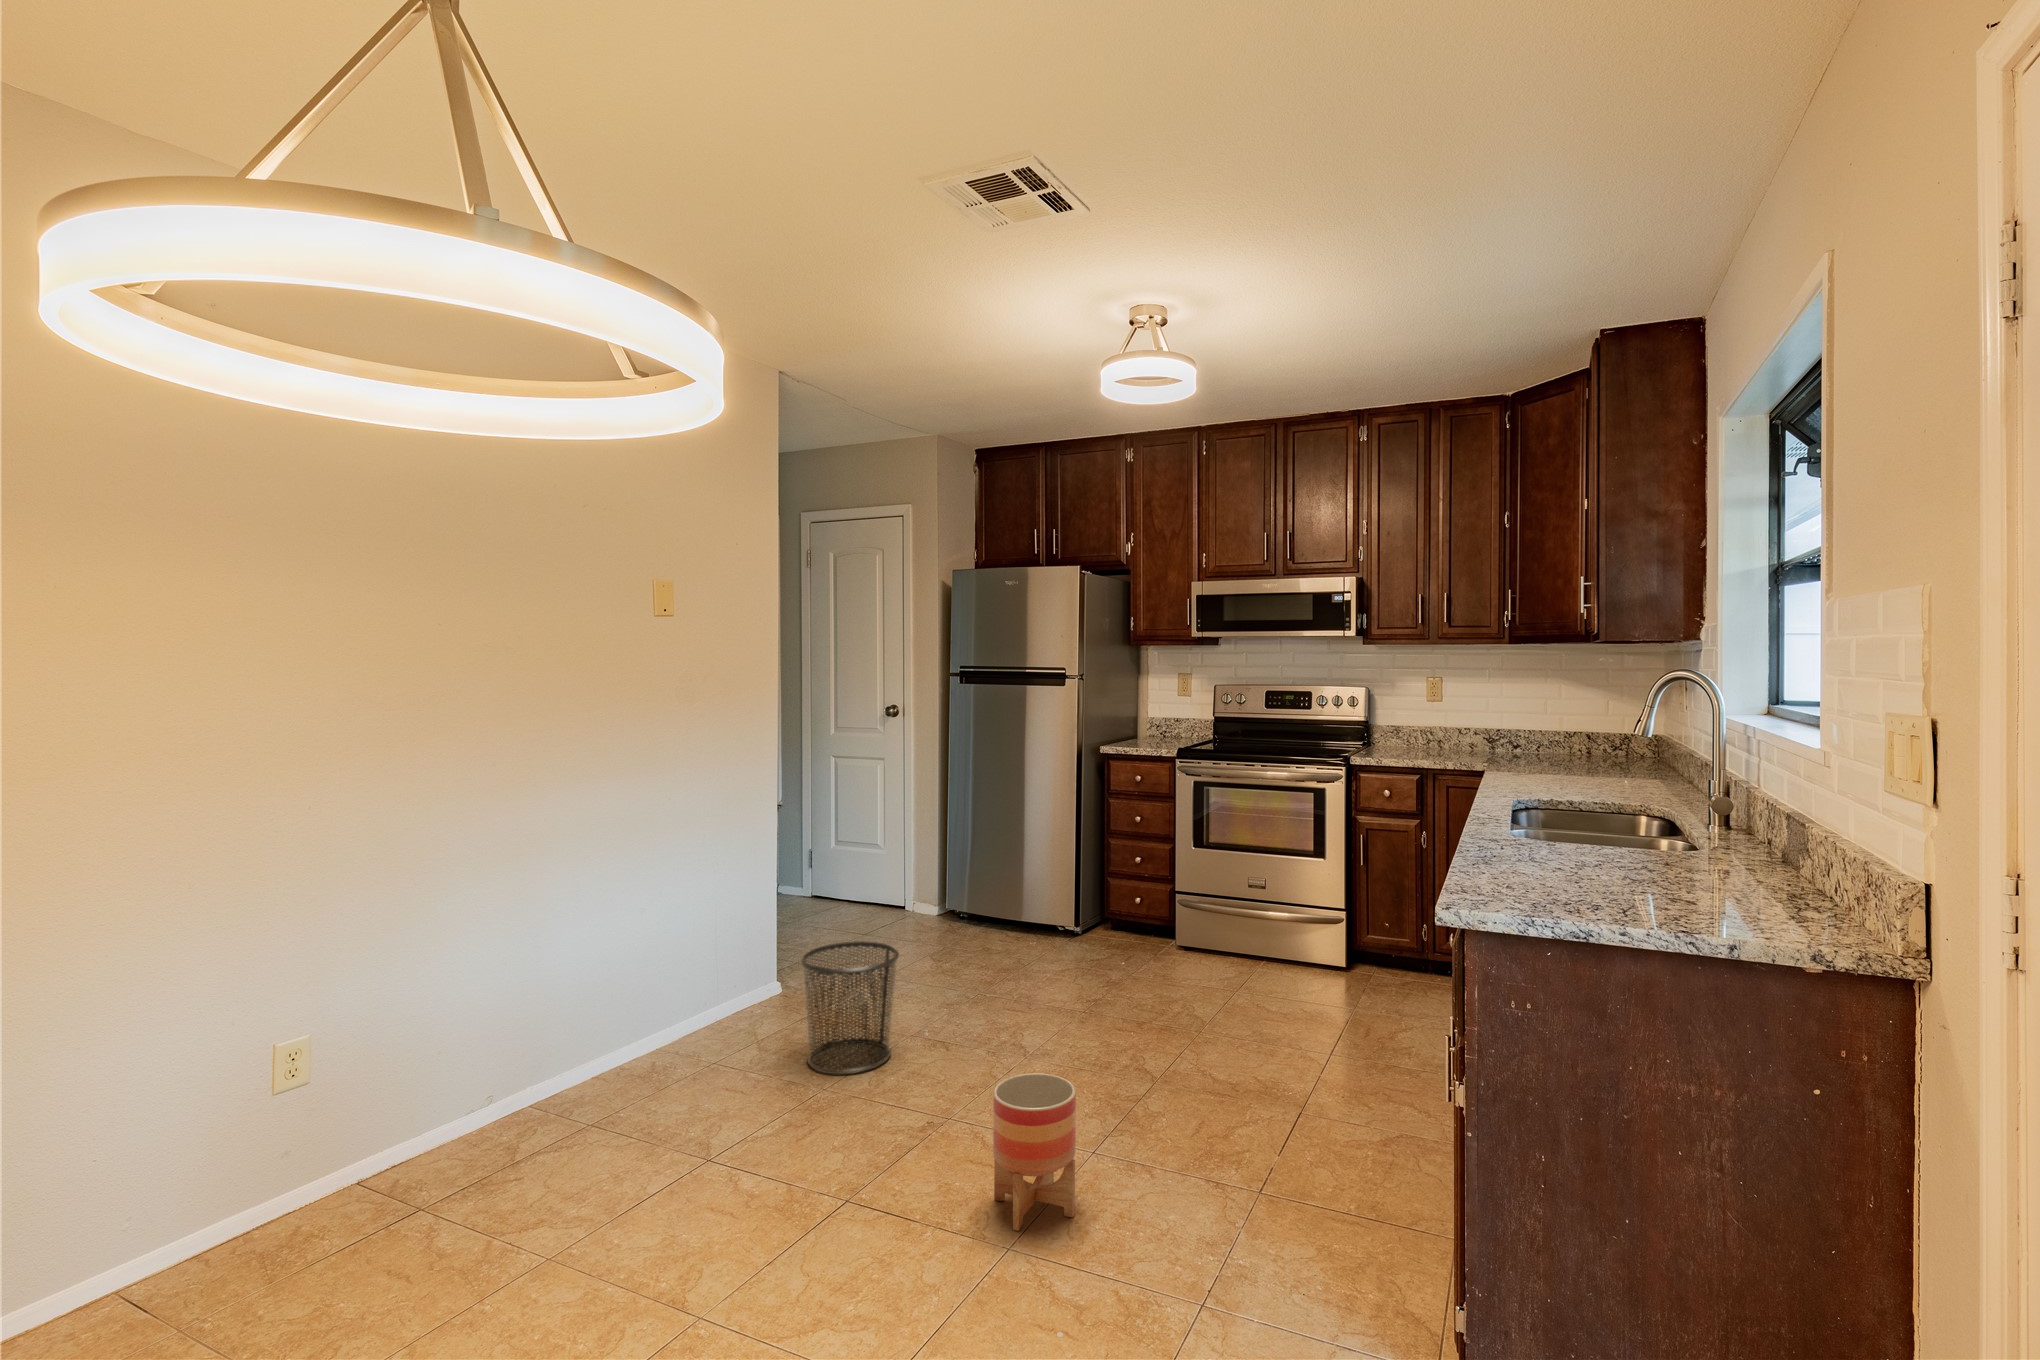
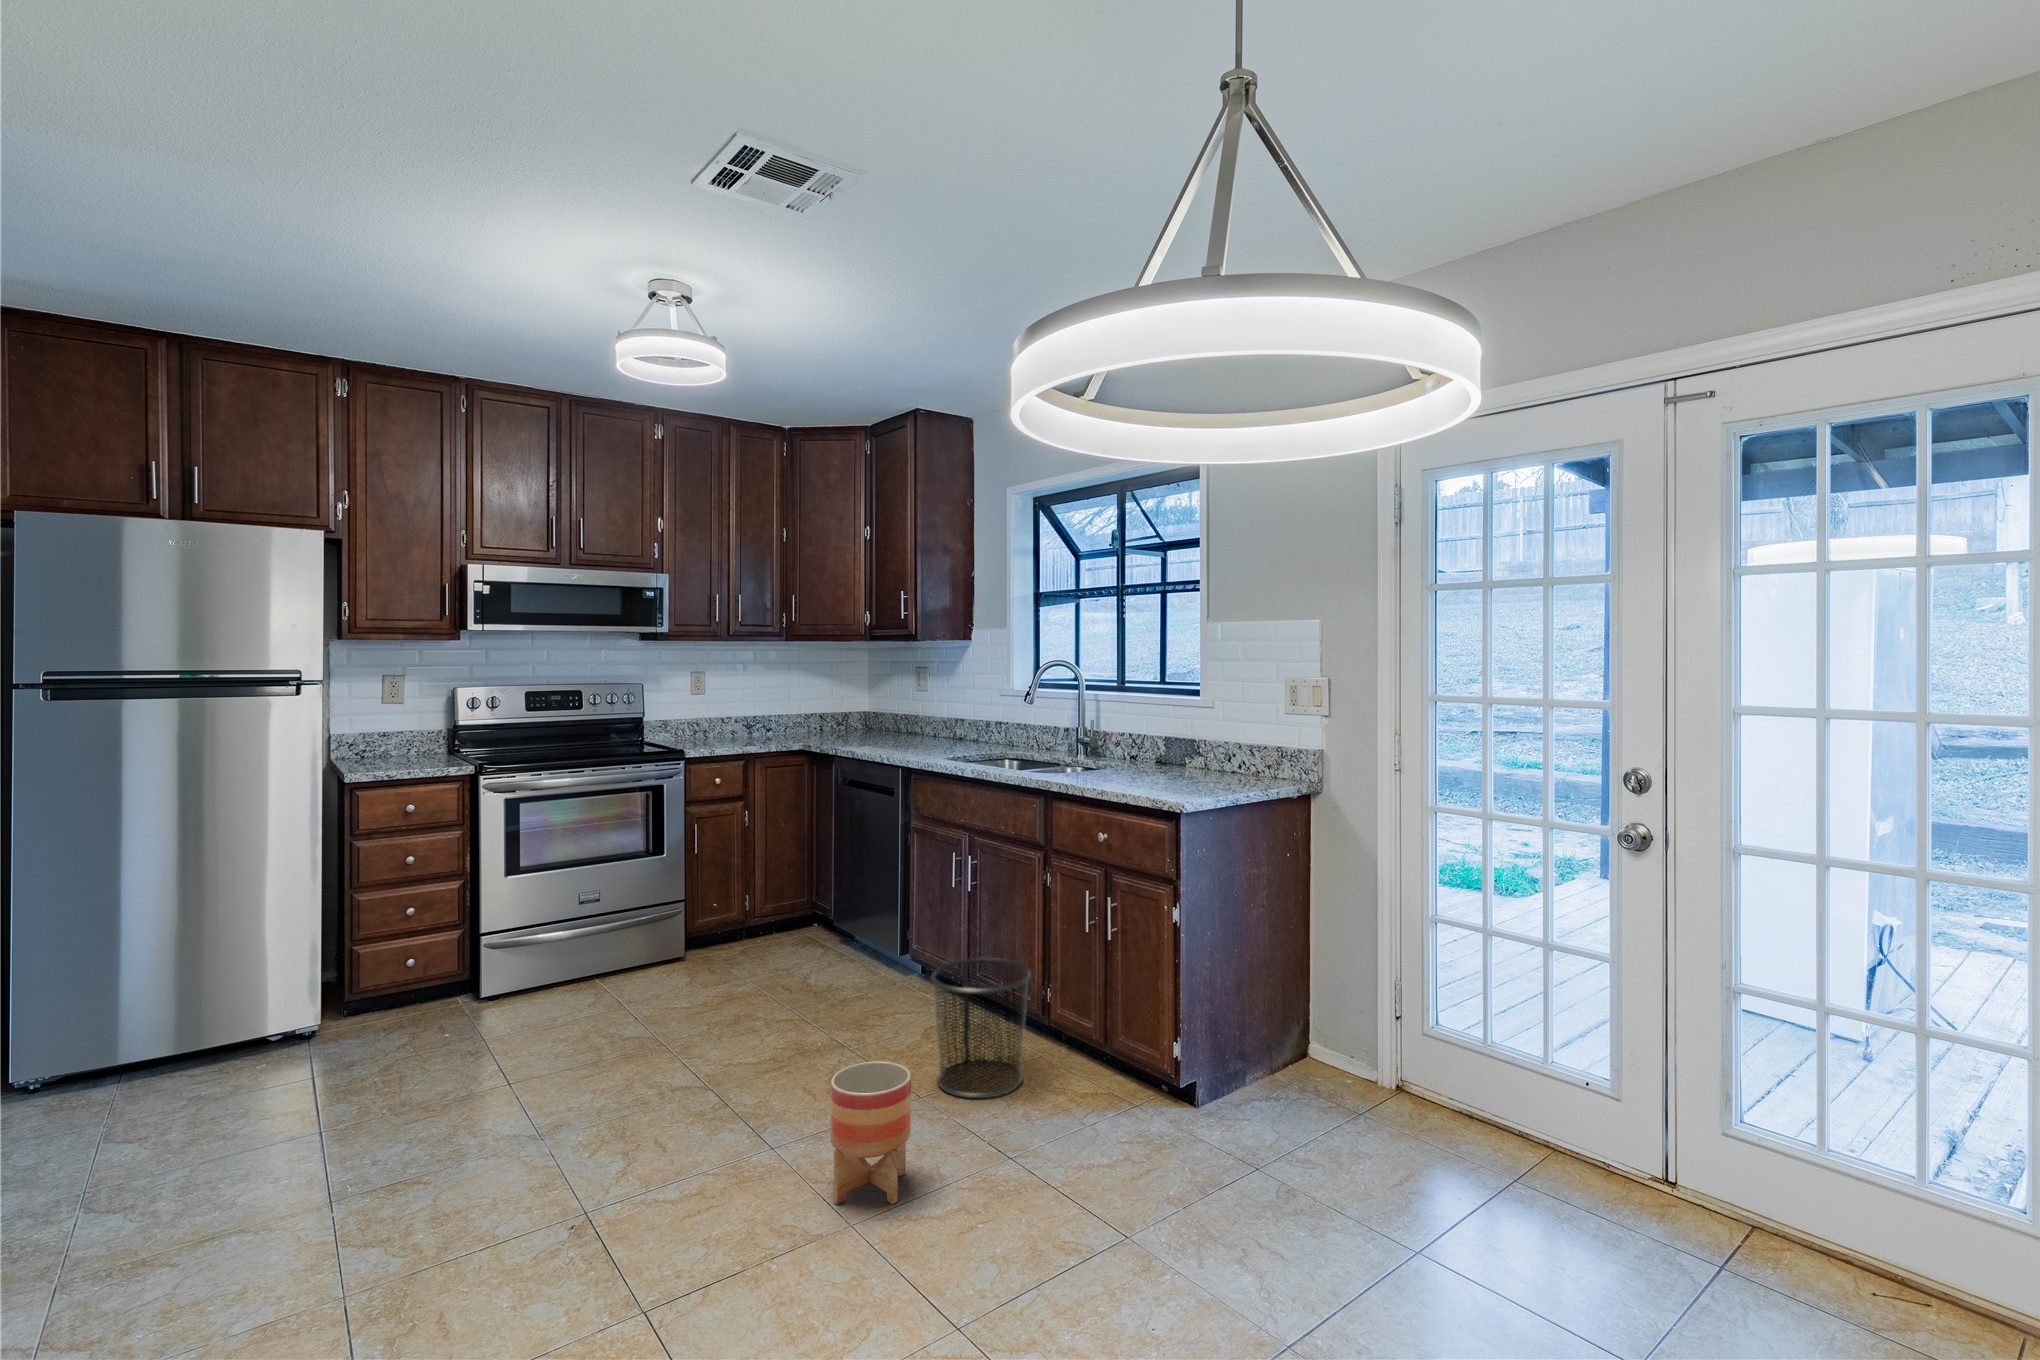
trash can: present [801,941,899,1074] -> present [931,958,1031,1098]

